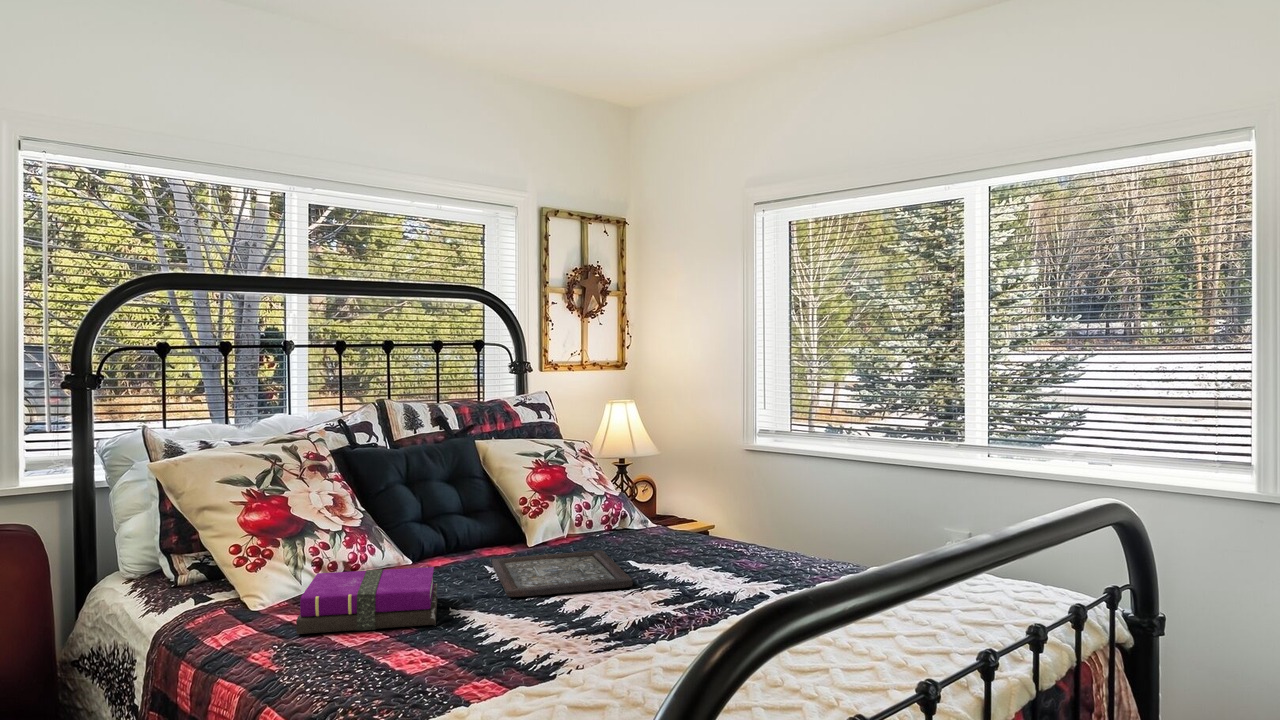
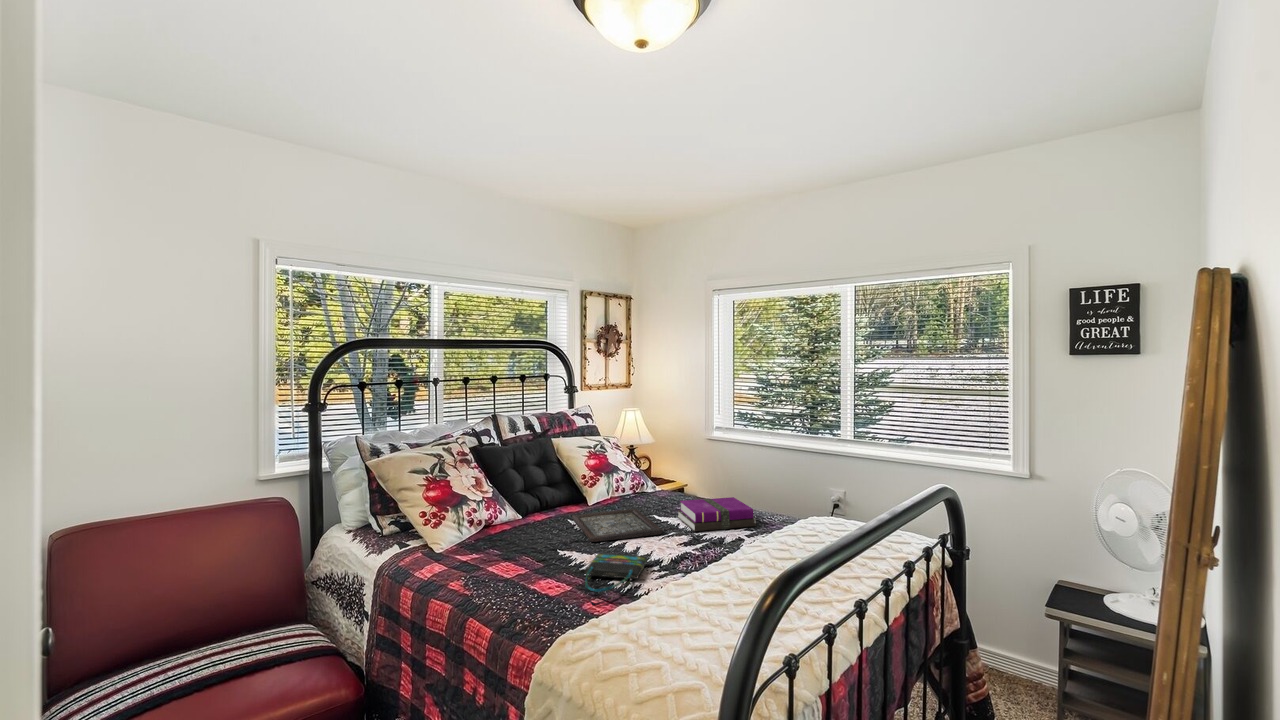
notebook: present [296,567,438,634] -> present [678,497,756,531]
tote bag: none [465,611,588,689] -> present [580,553,647,605]

